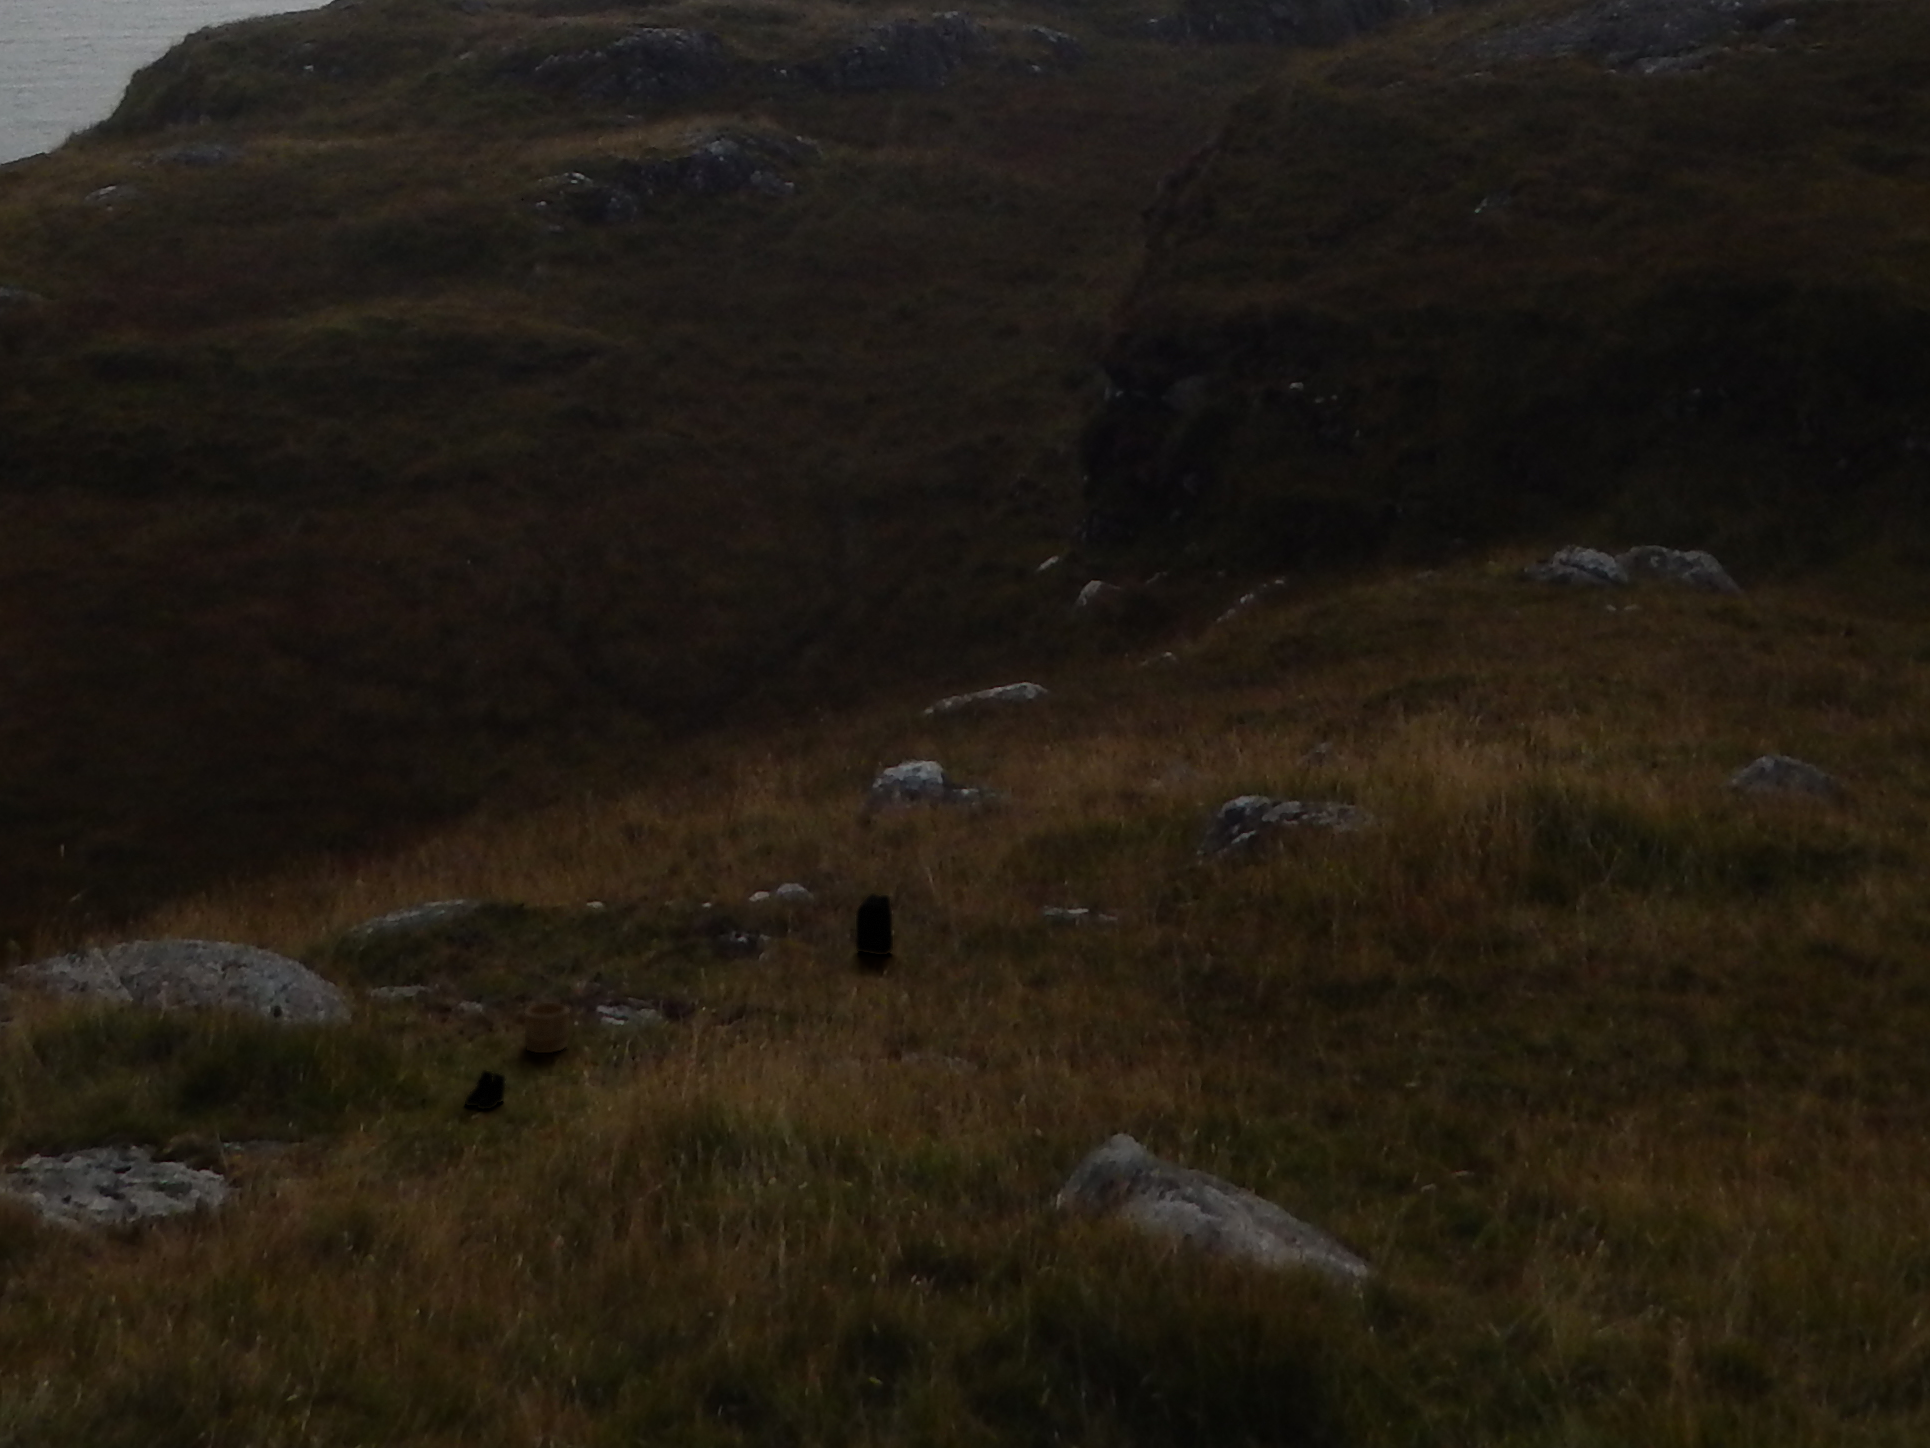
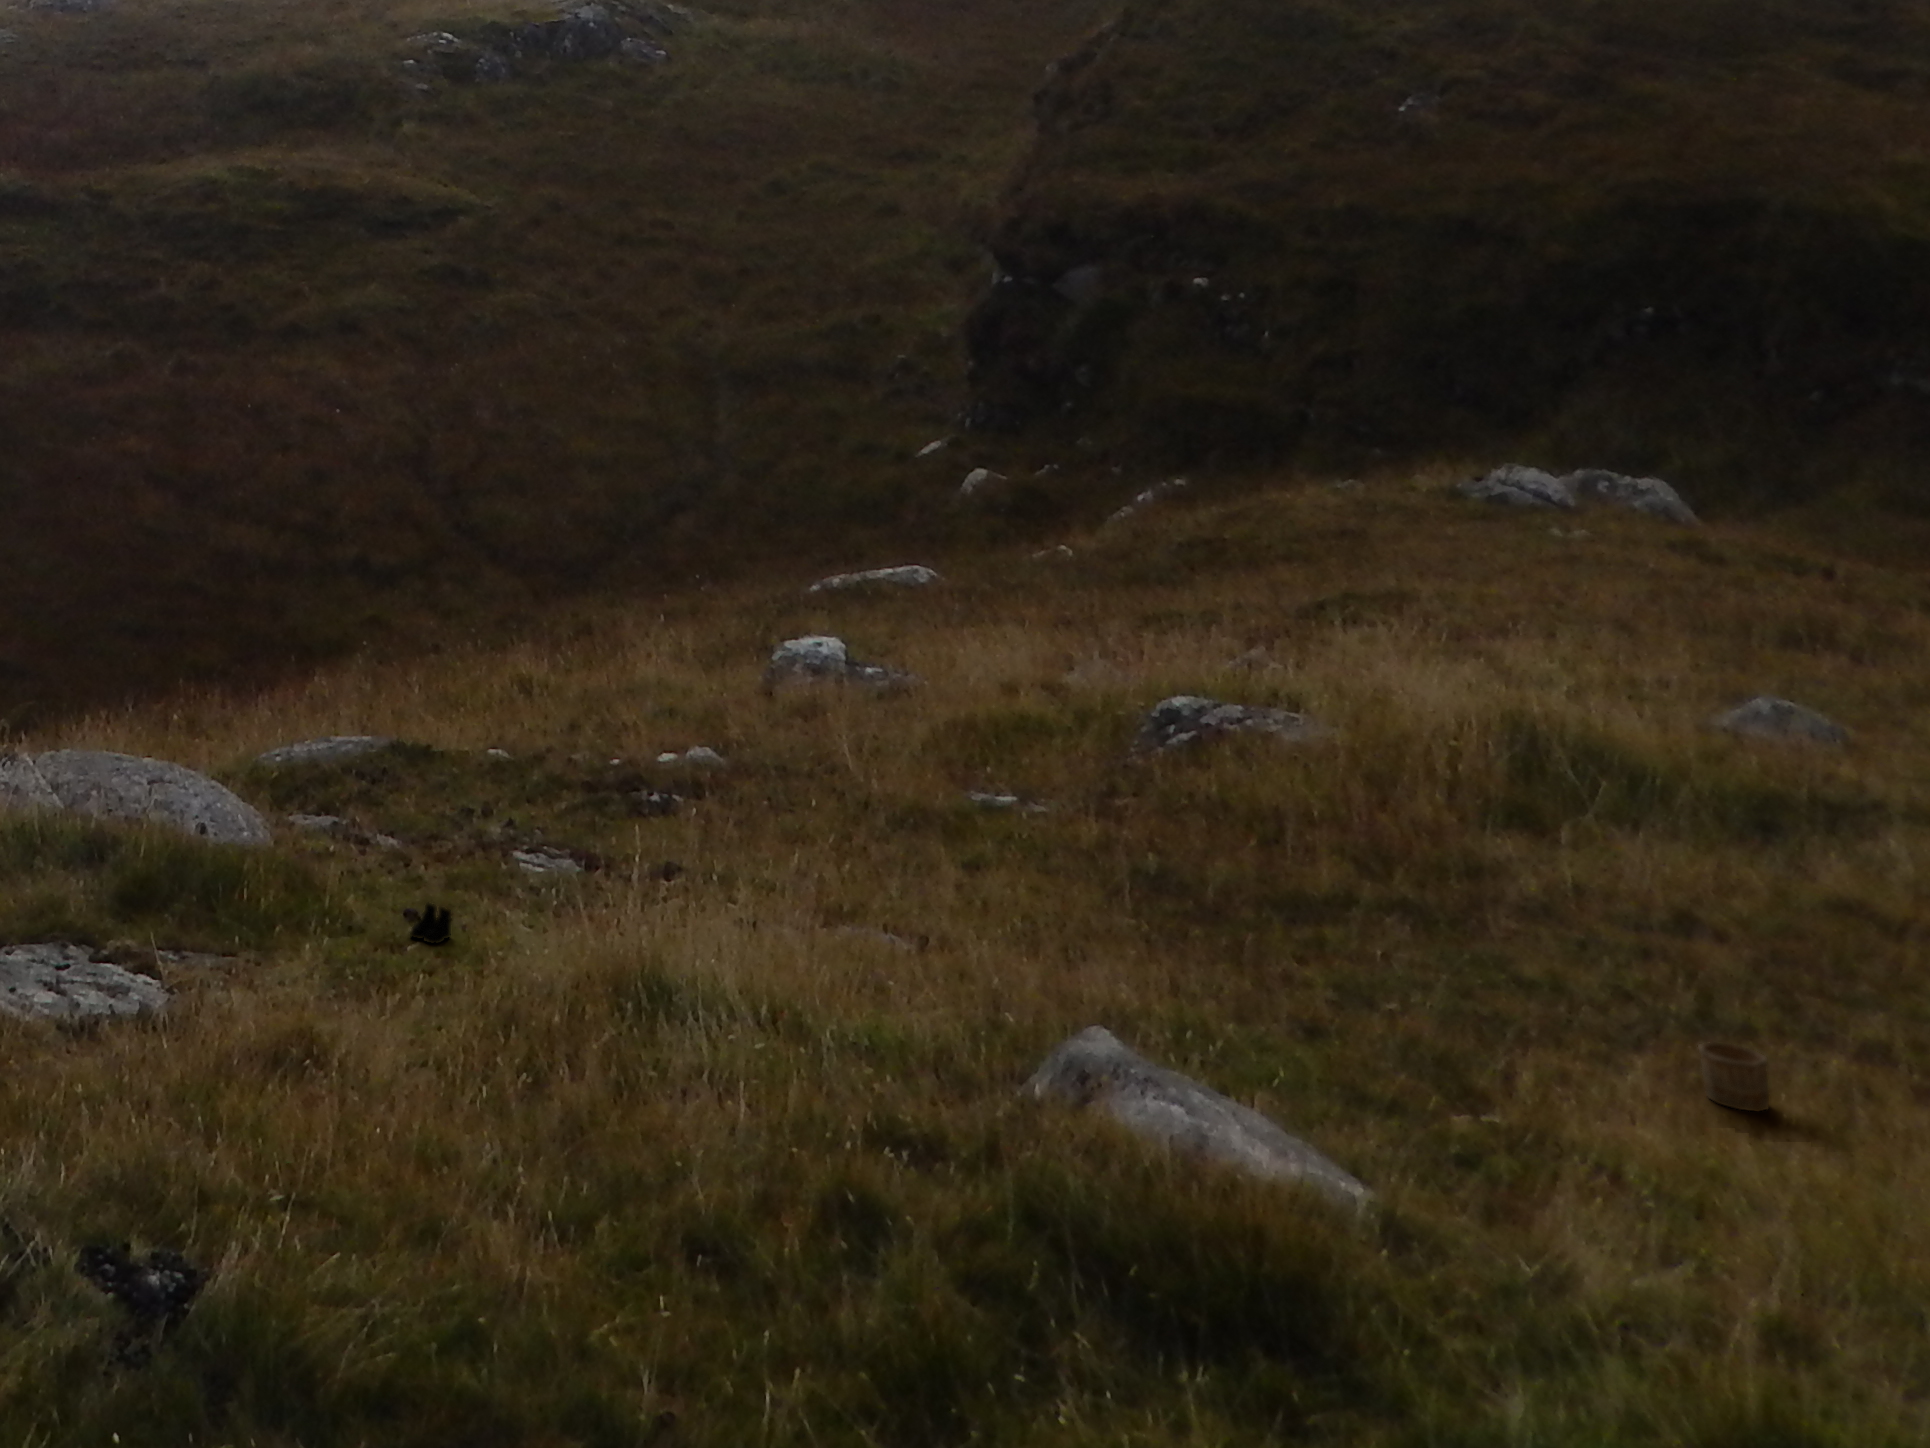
backpack: present [855,894,893,955] -> none [776,763,819,829]
wooden bucket: present [525,1003,569,1053] -> present [1699,1042,1769,1111]

